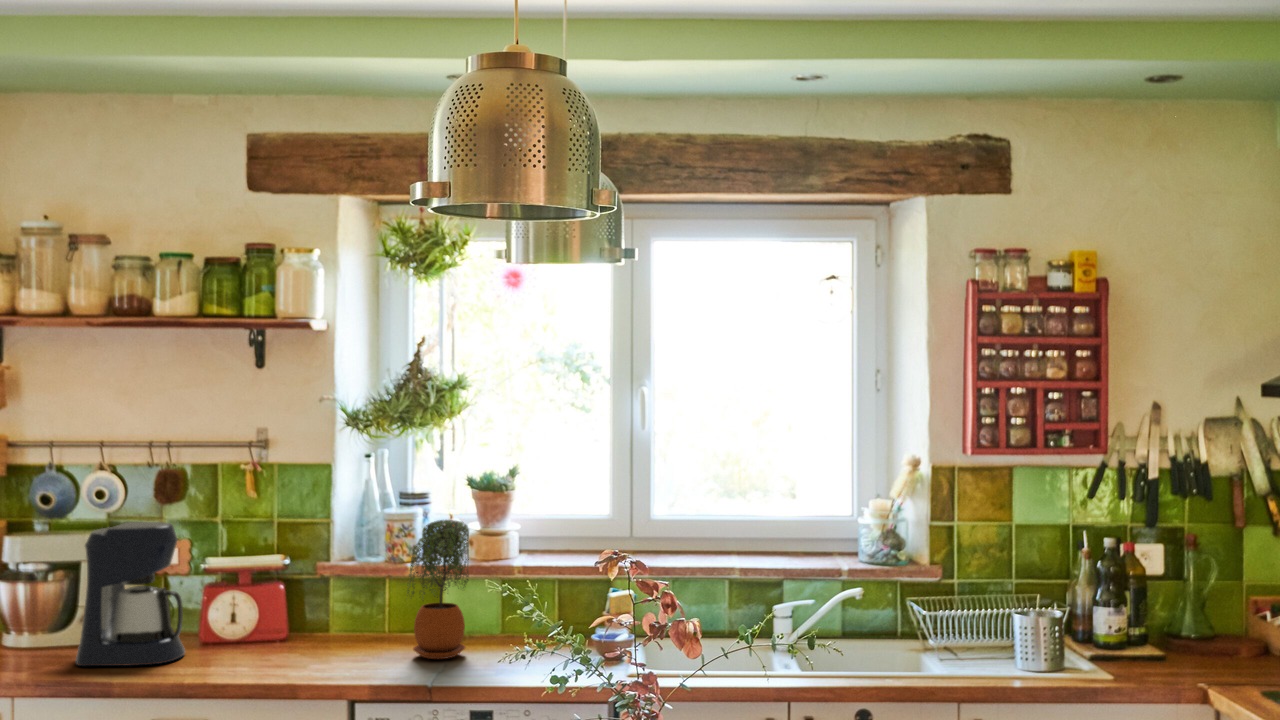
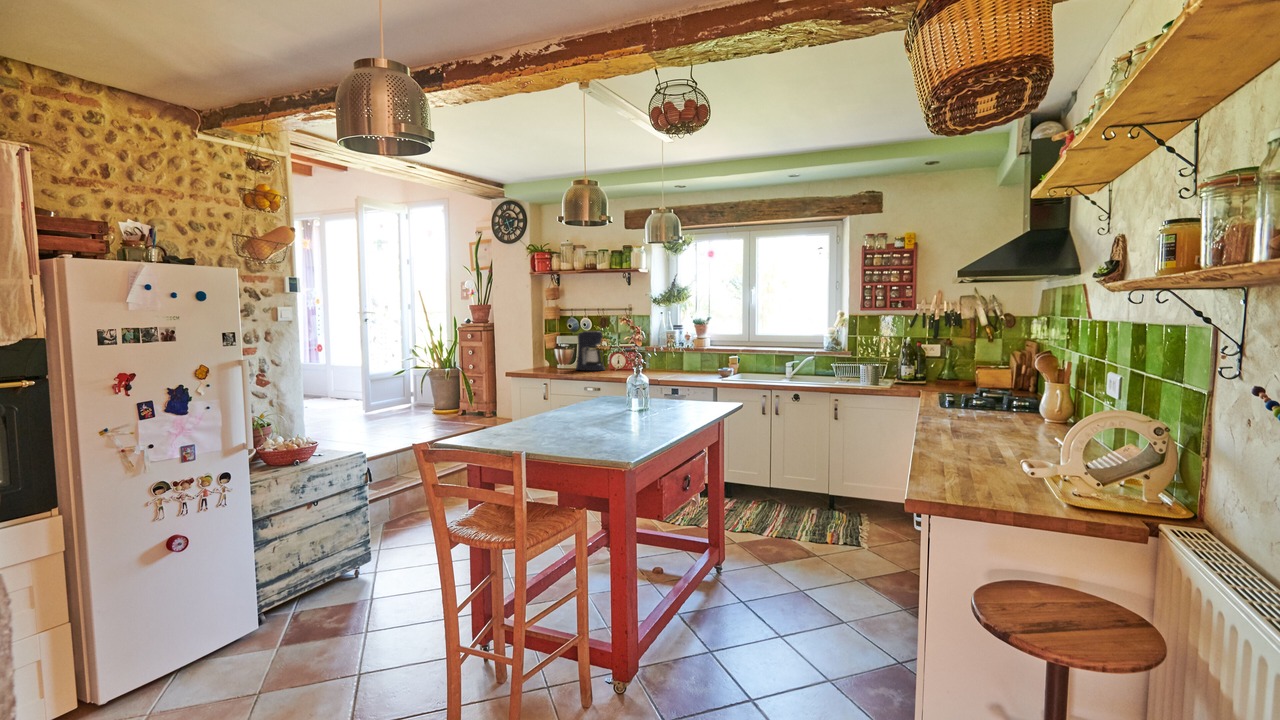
potted plant: present [408,520,469,659] -> none [666,331,686,374]

